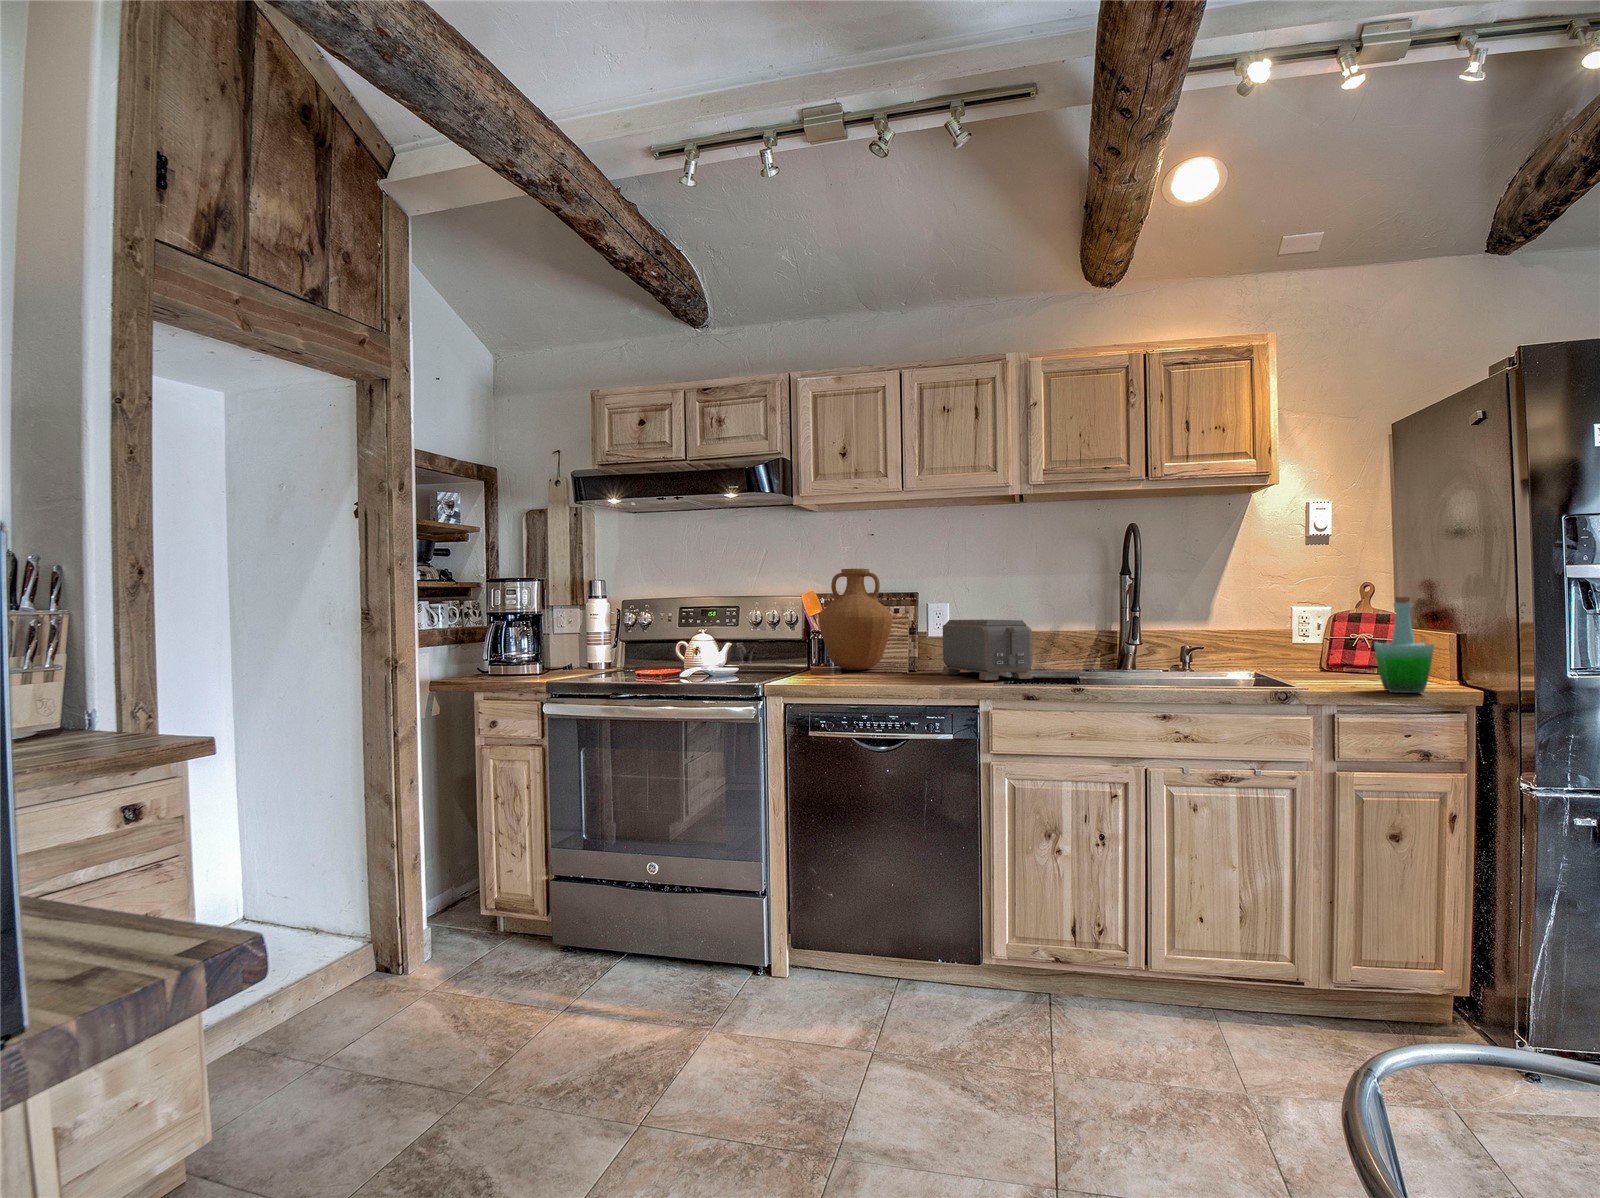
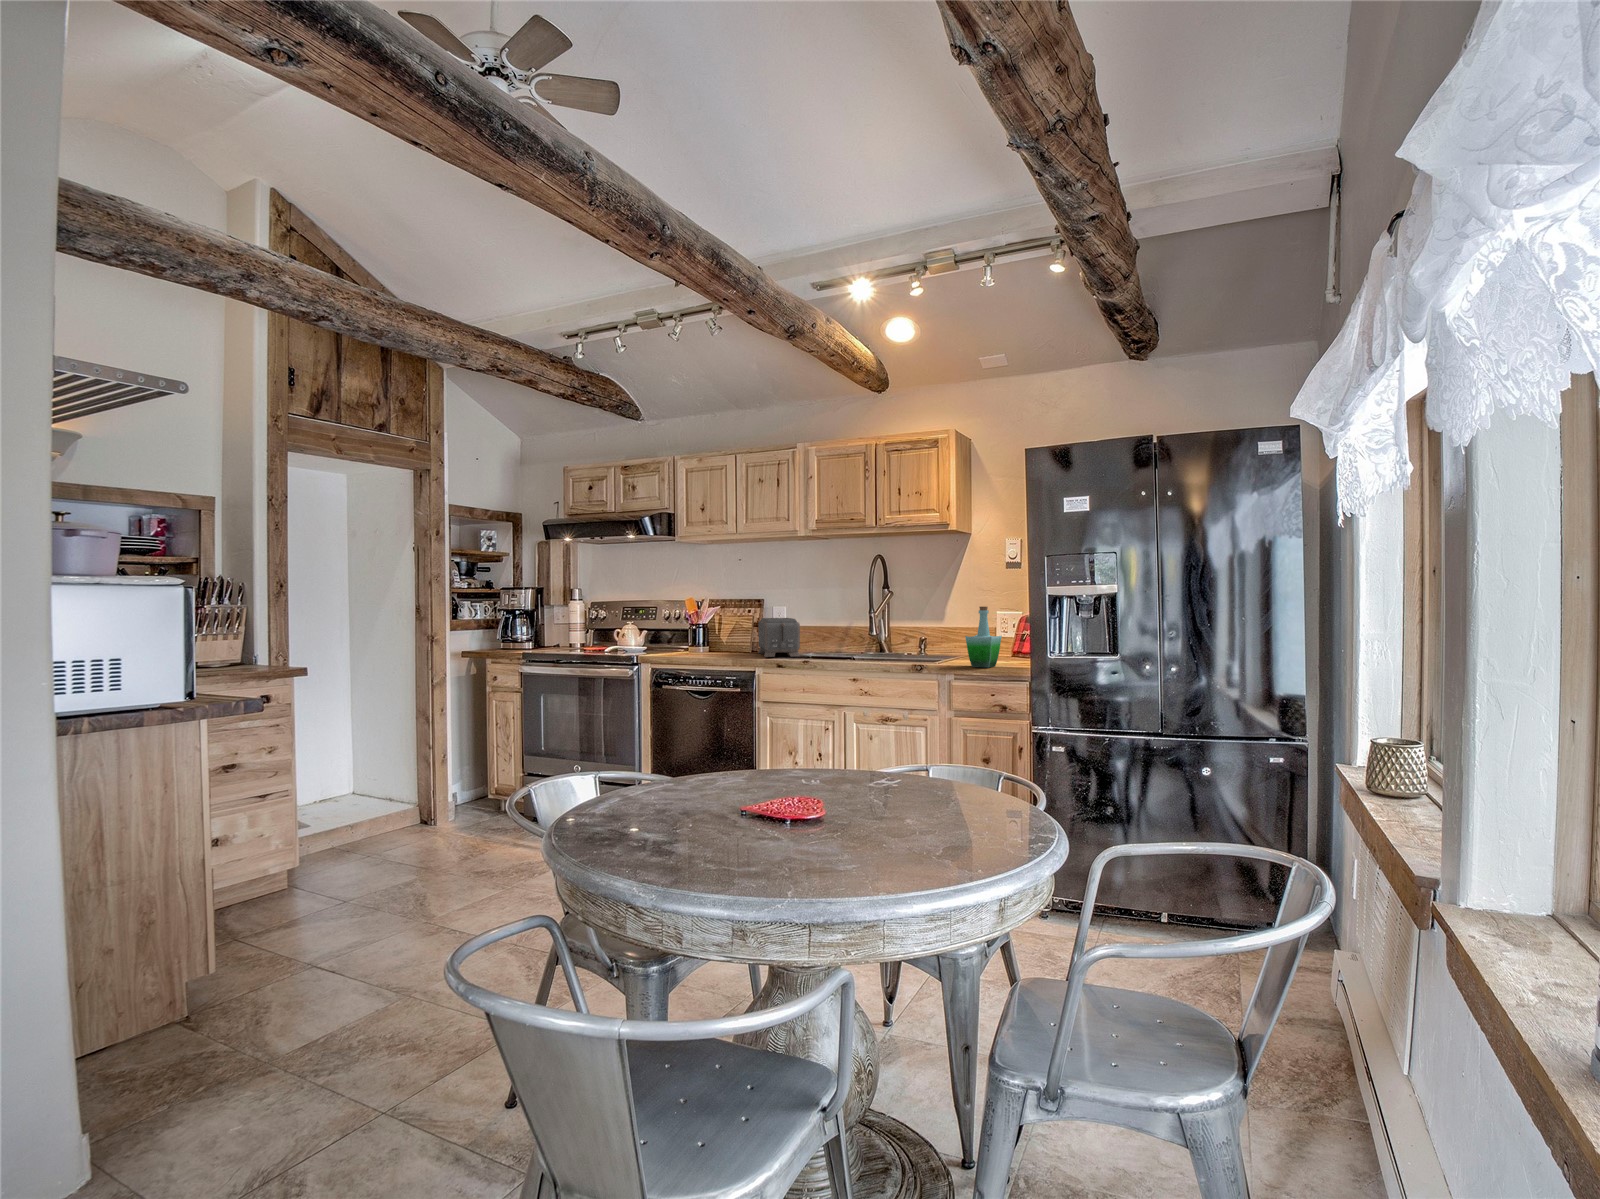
vase: present [819,569,893,670] -> none [692,584,740,650]

